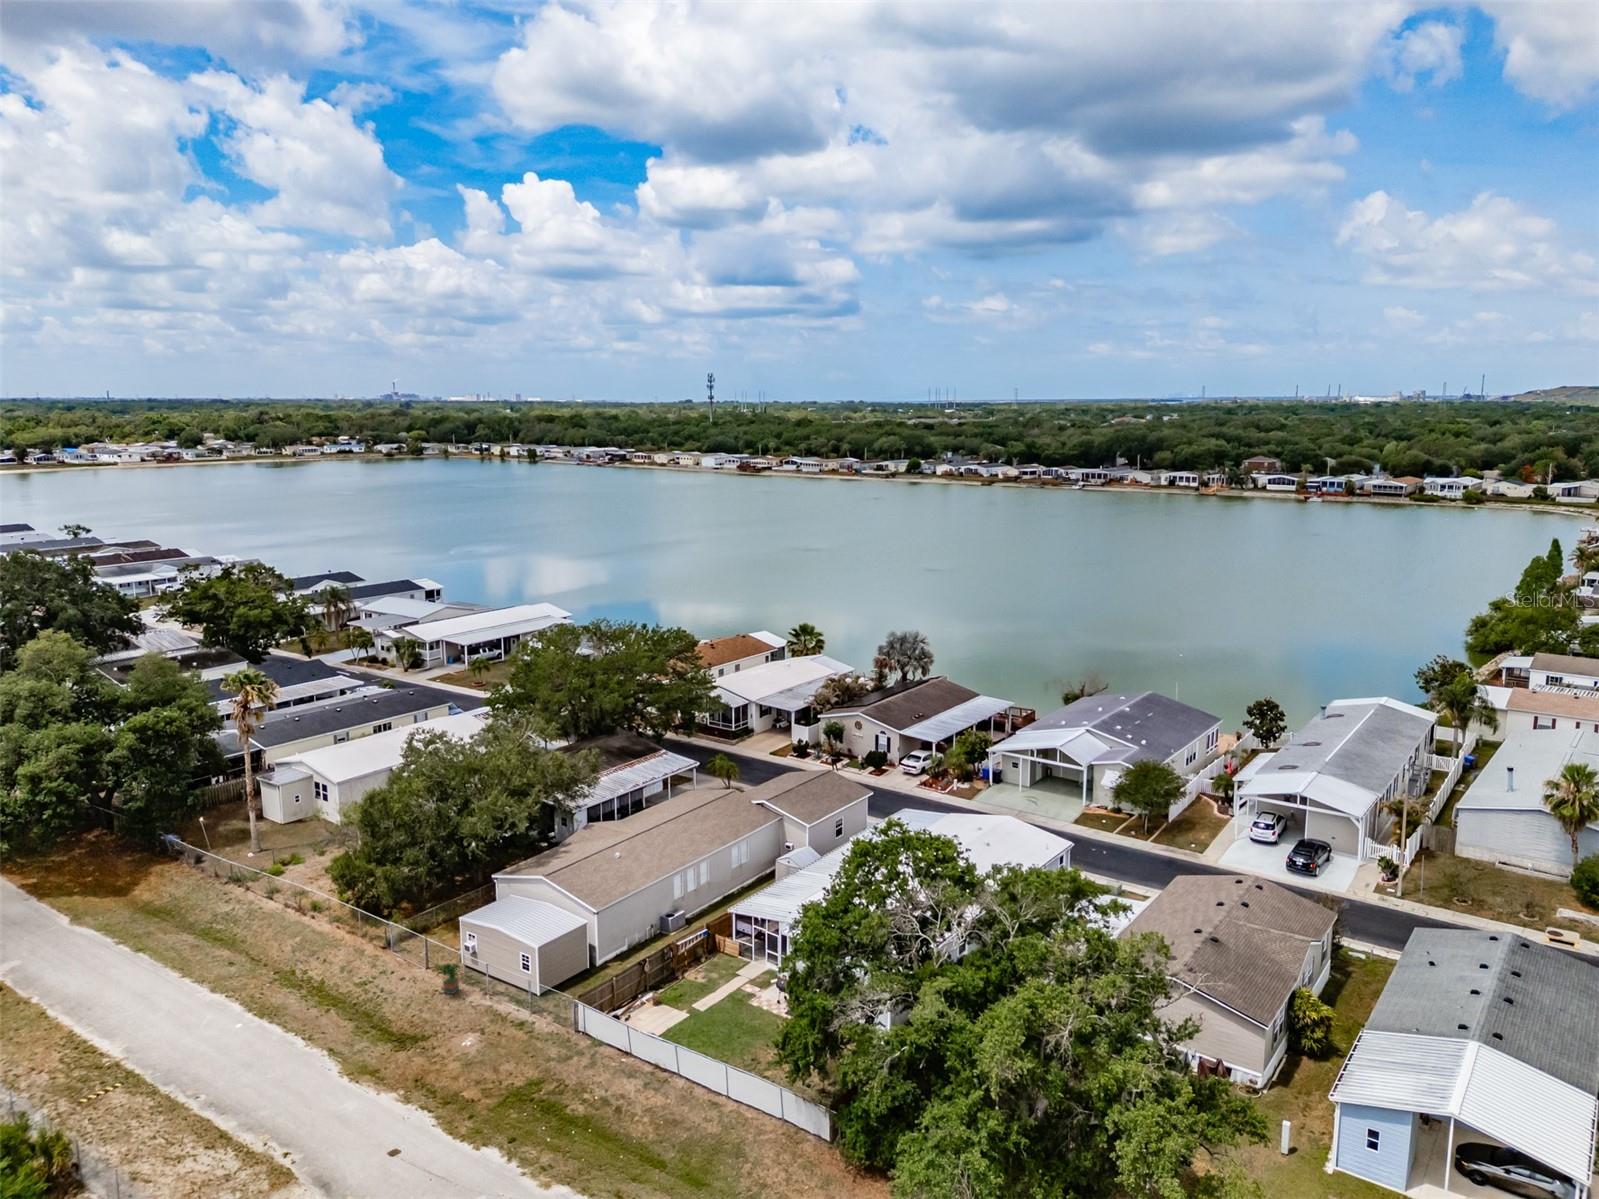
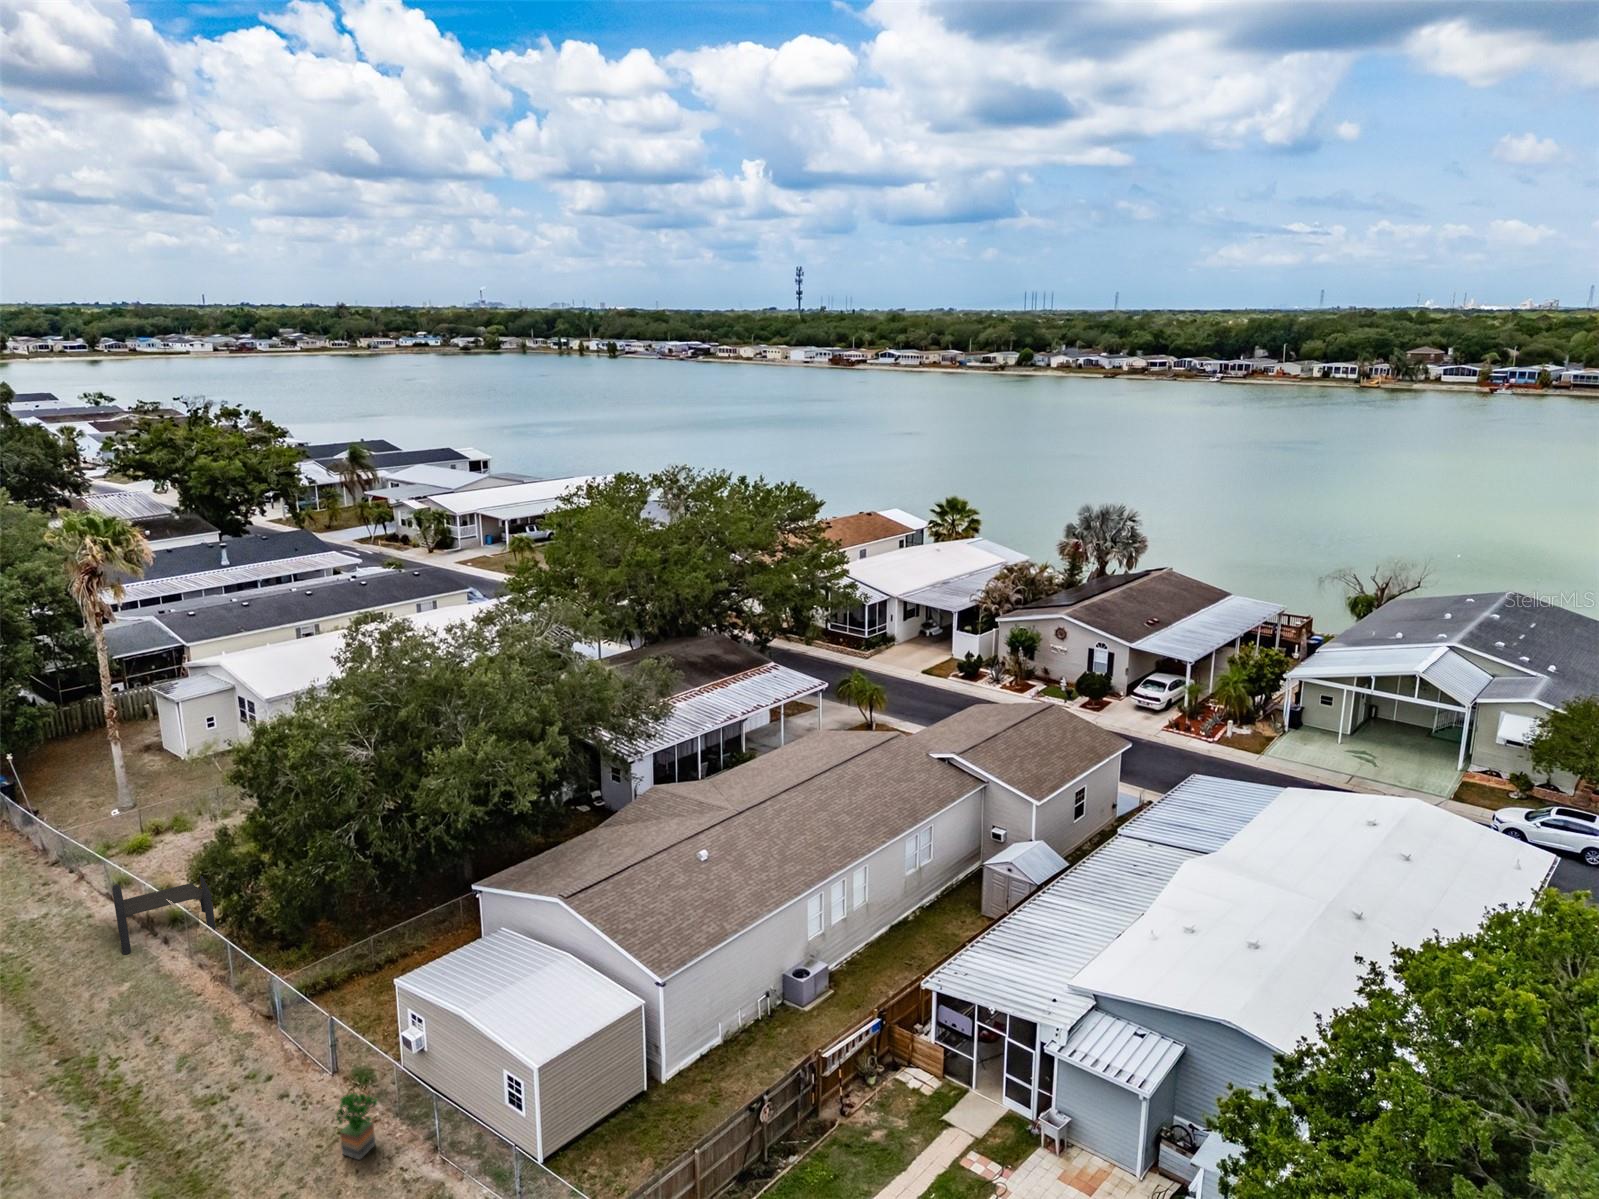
bench: none [288,874,343,923] -> present [112,875,216,954]

